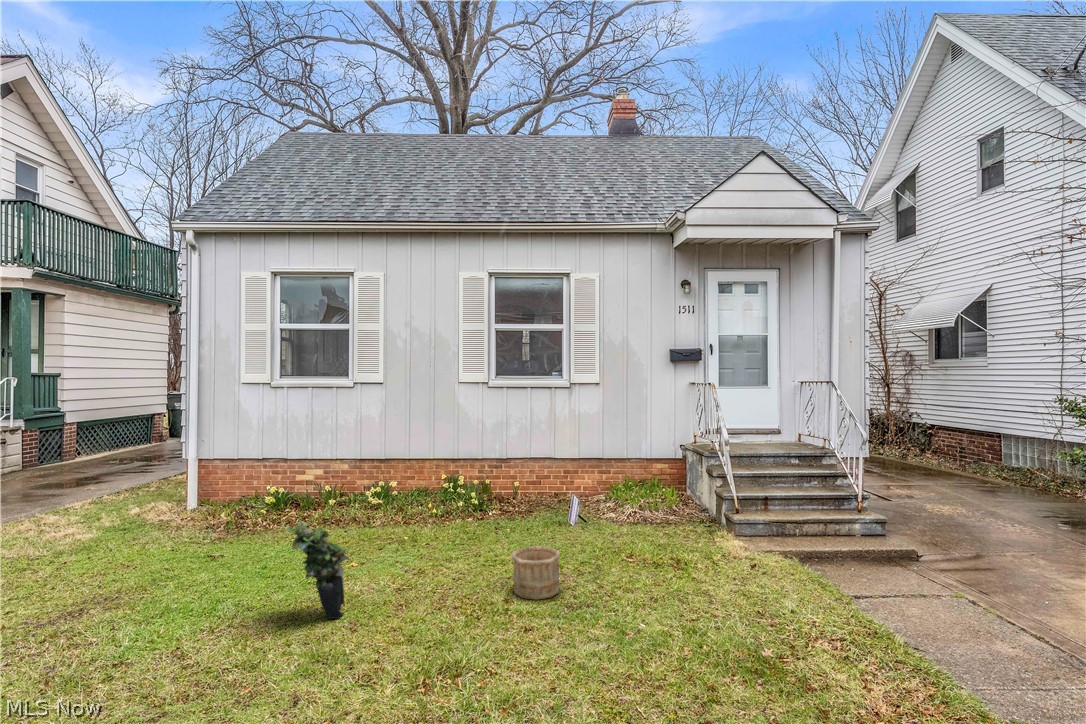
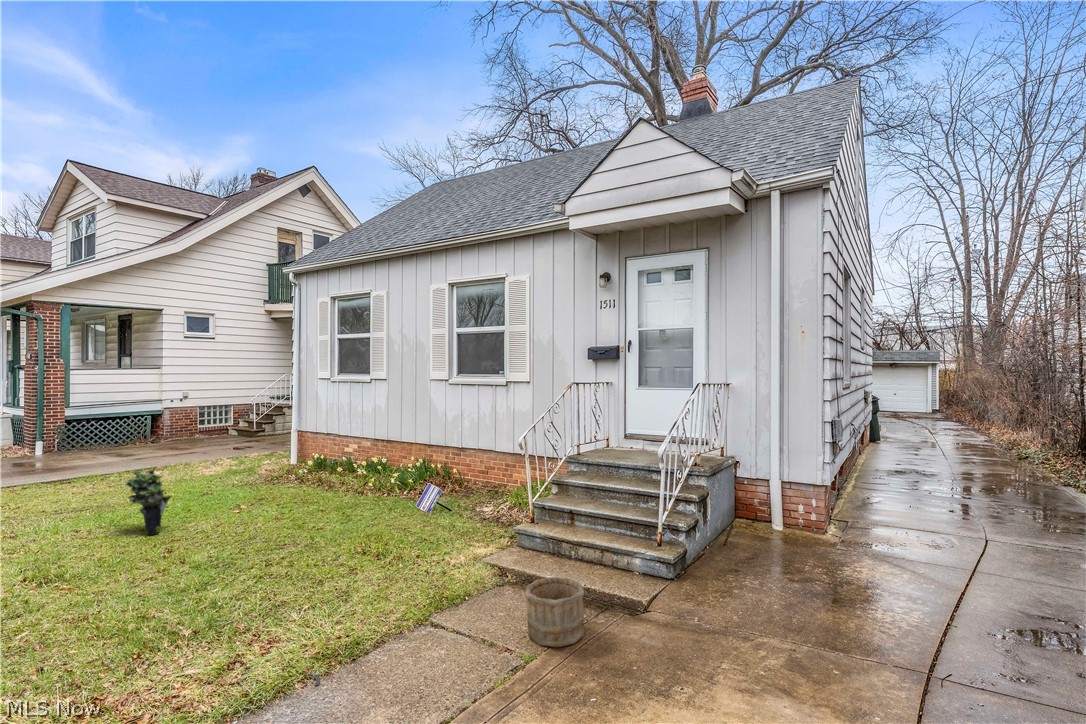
wooden bucket: present [512,546,560,600] -> present [525,577,584,648]

